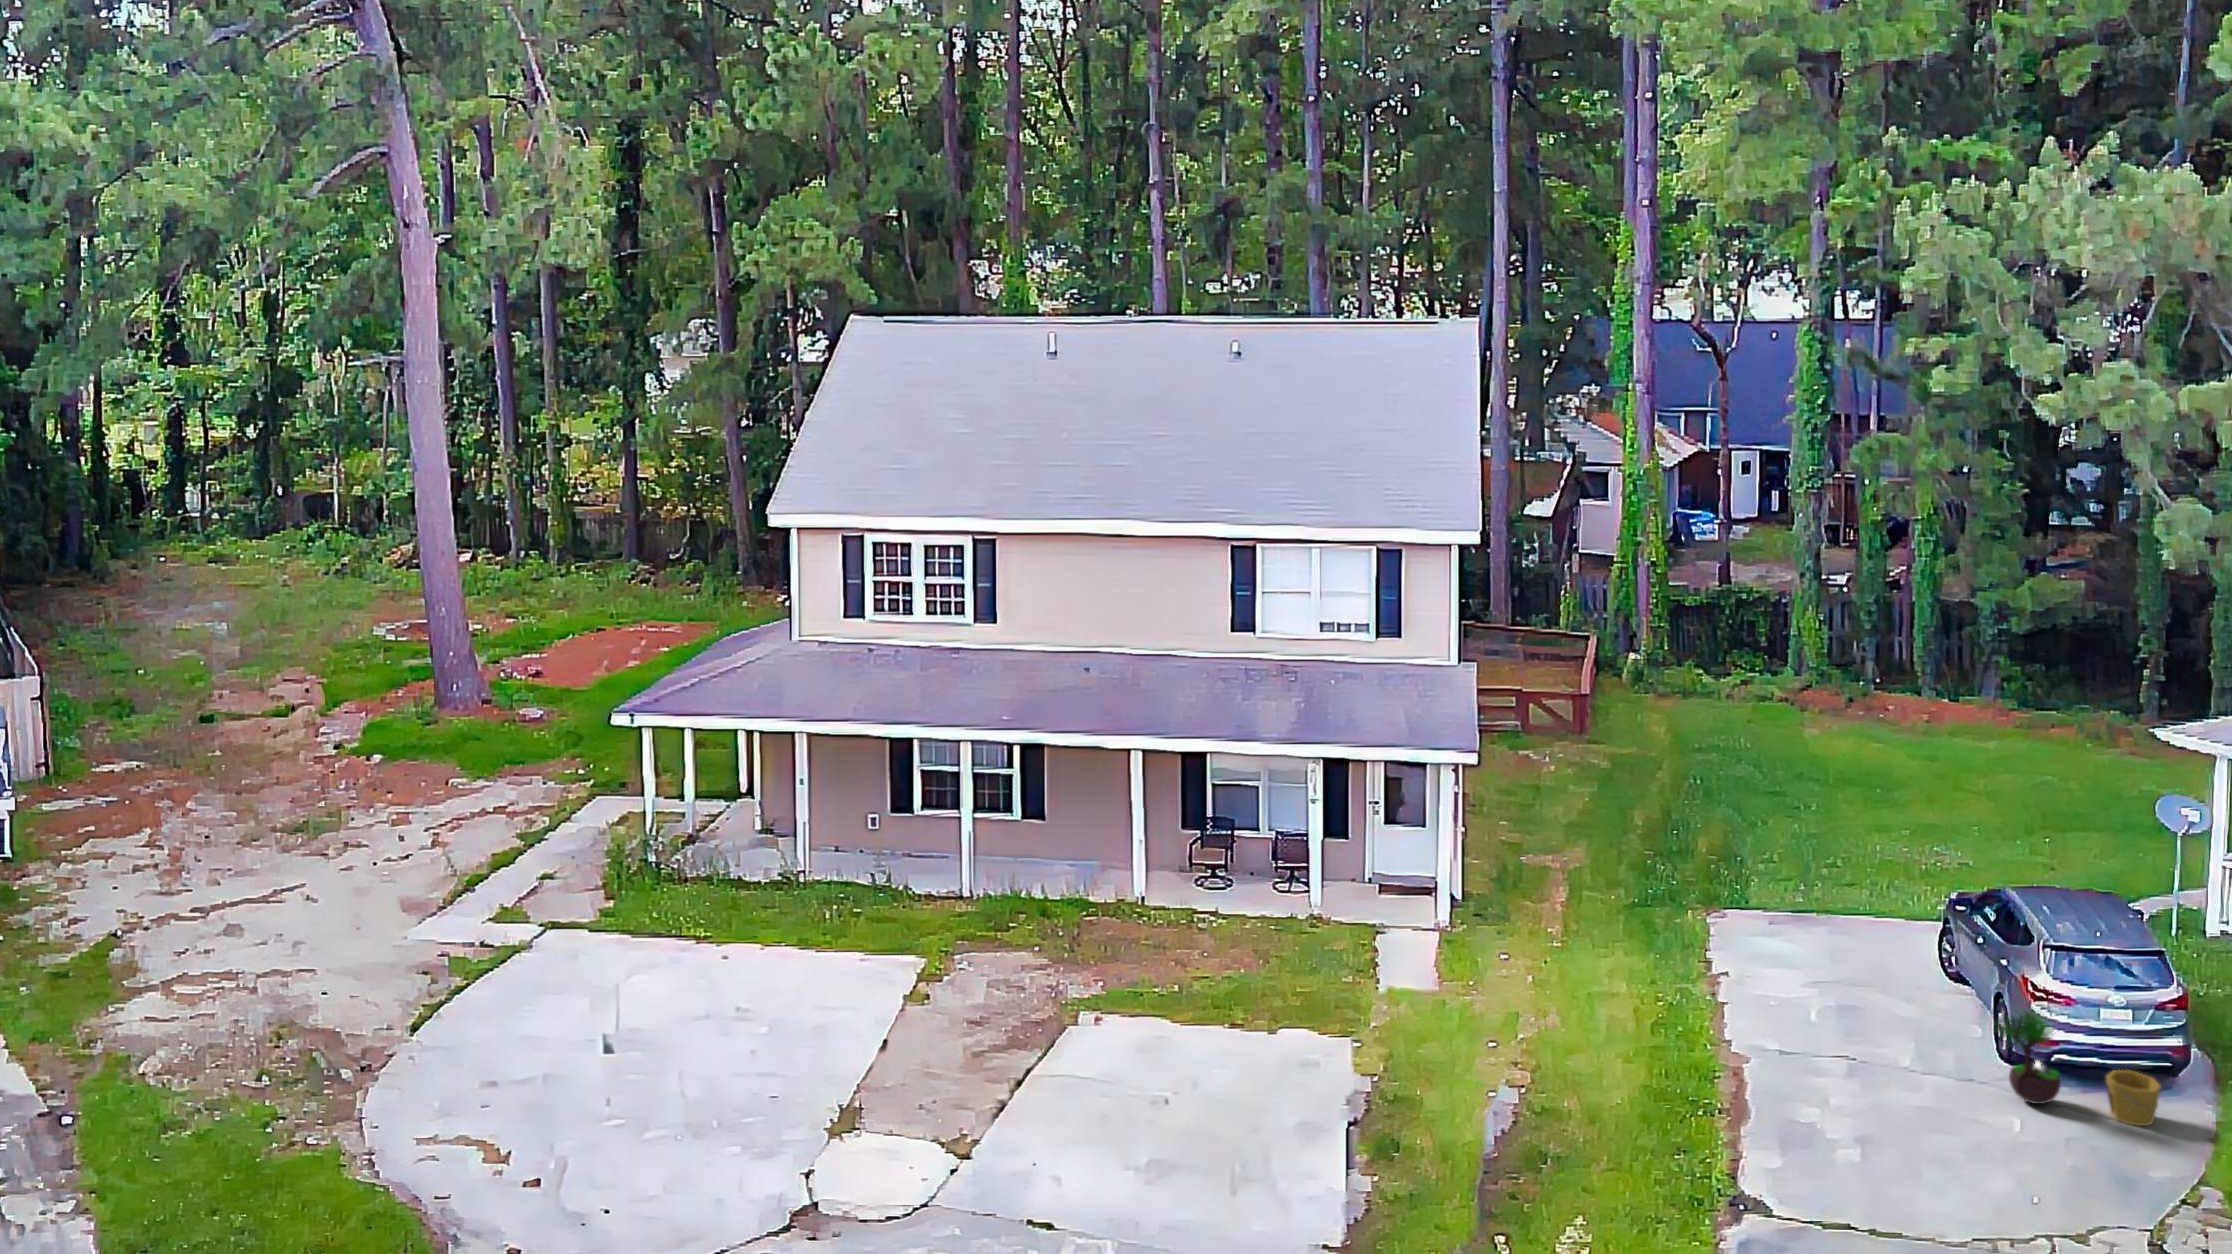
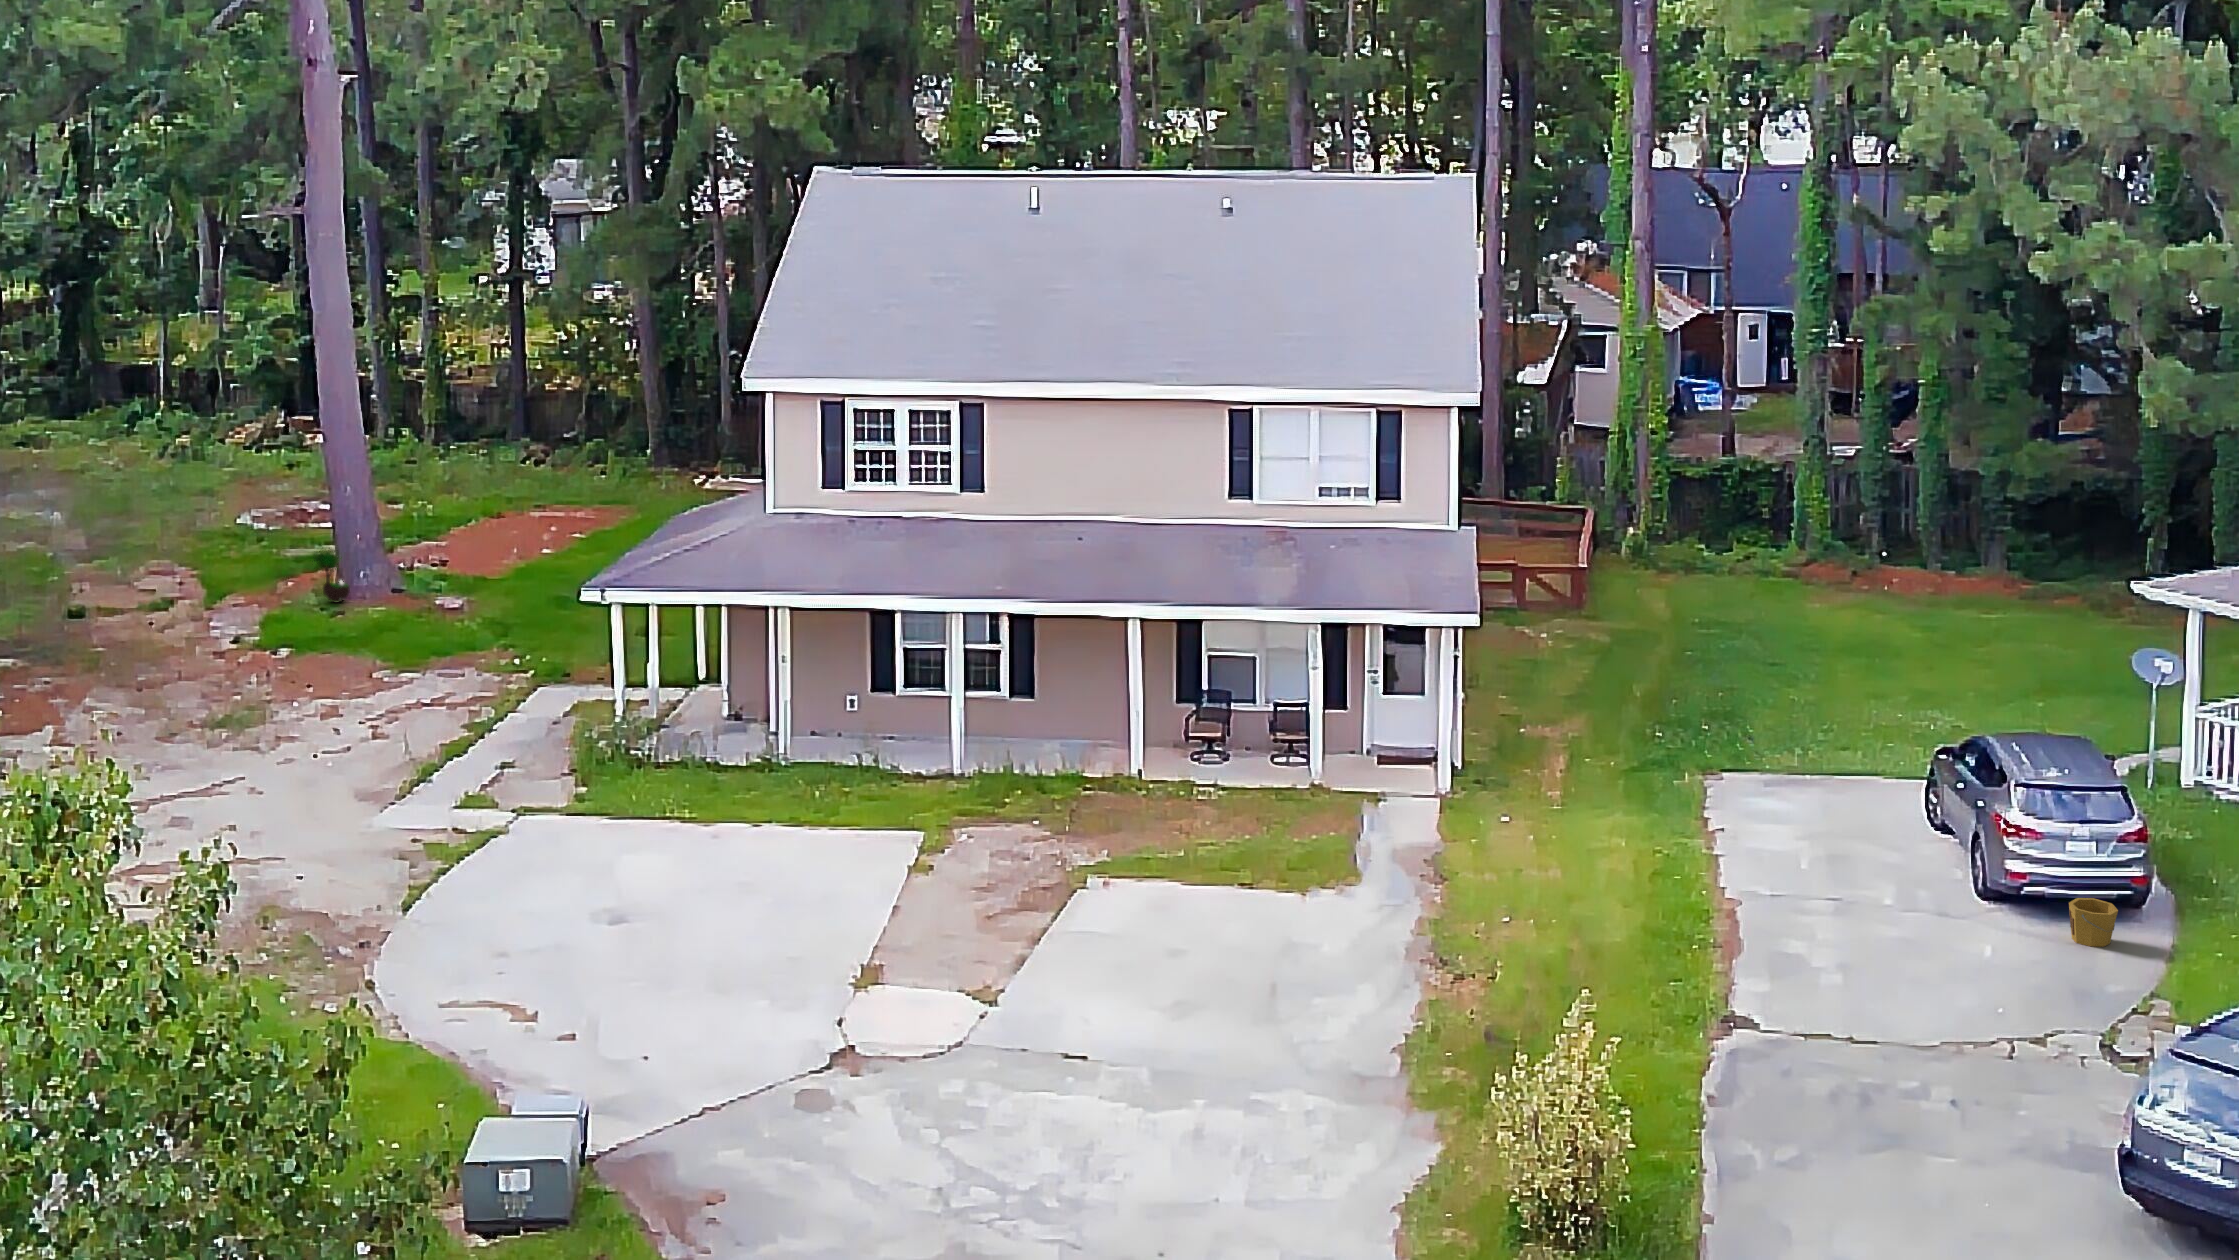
potted tree: present [1994,1008,2061,1104] -> present [312,548,350,603]

